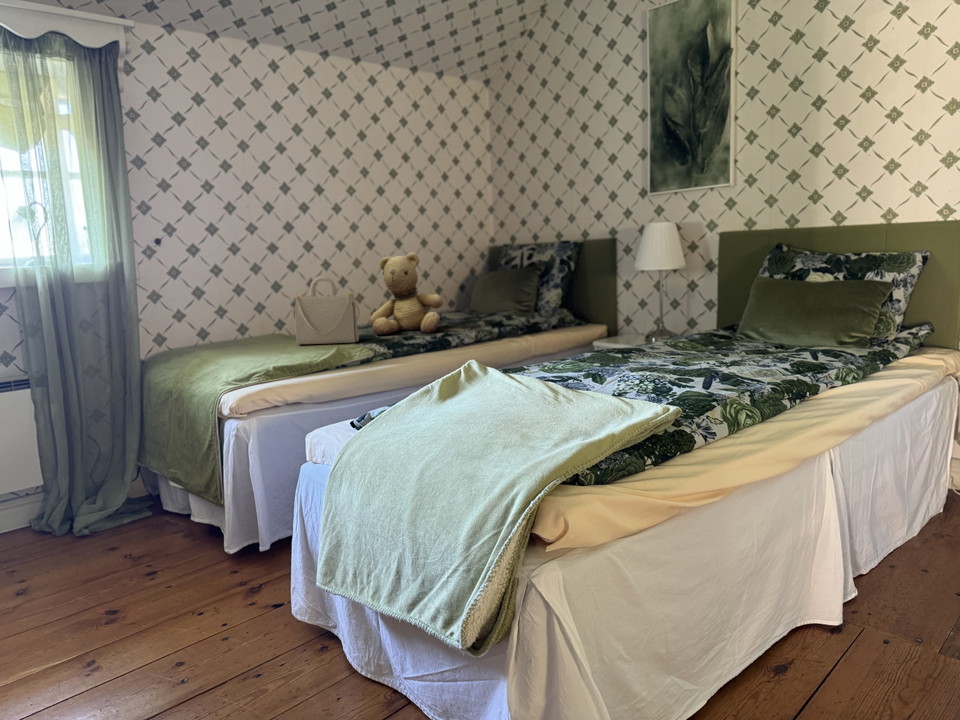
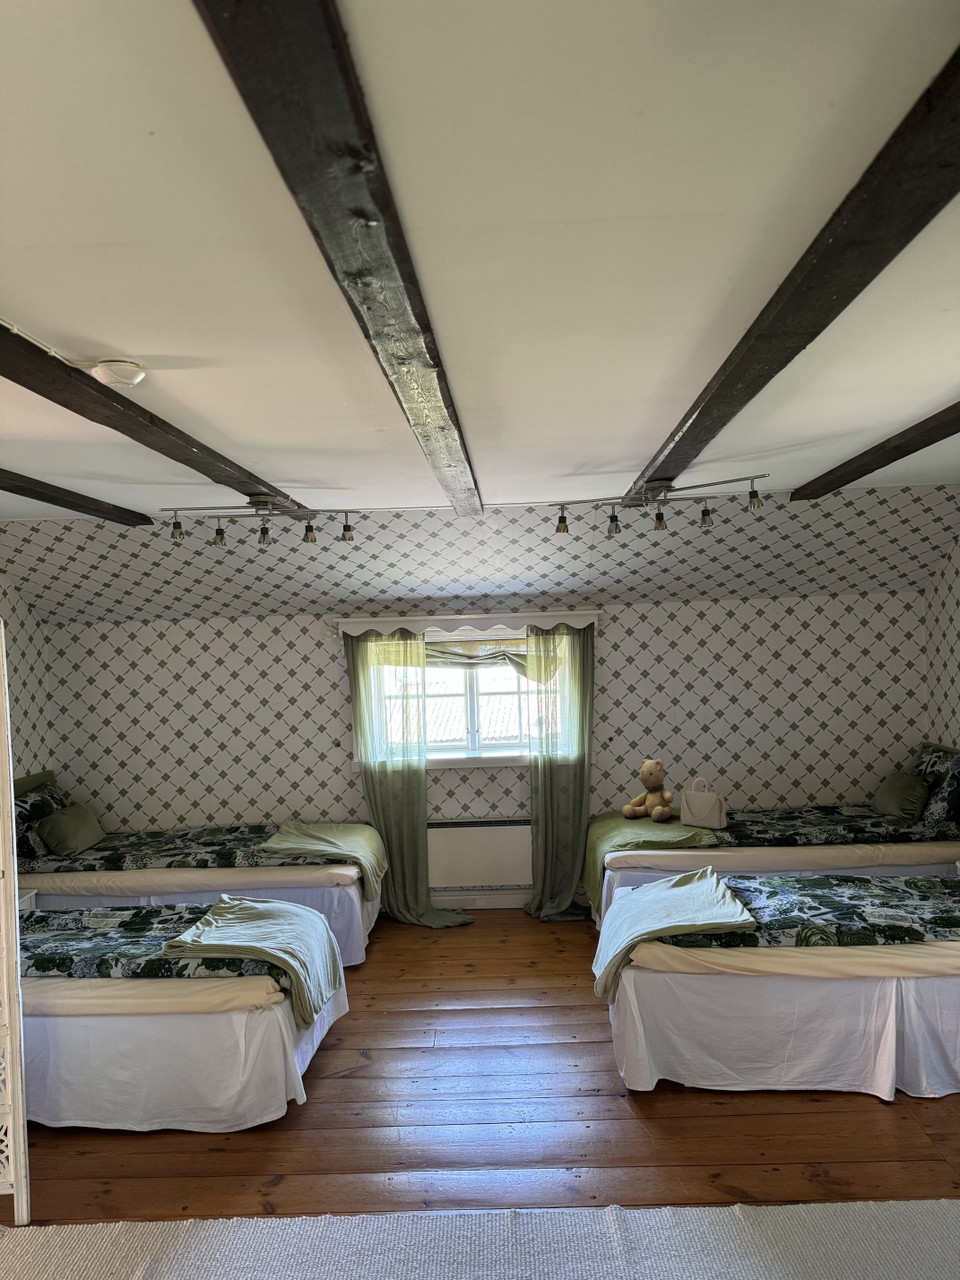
teddy bear: present [371,252,443,335] -> present [622,759,674,821]

